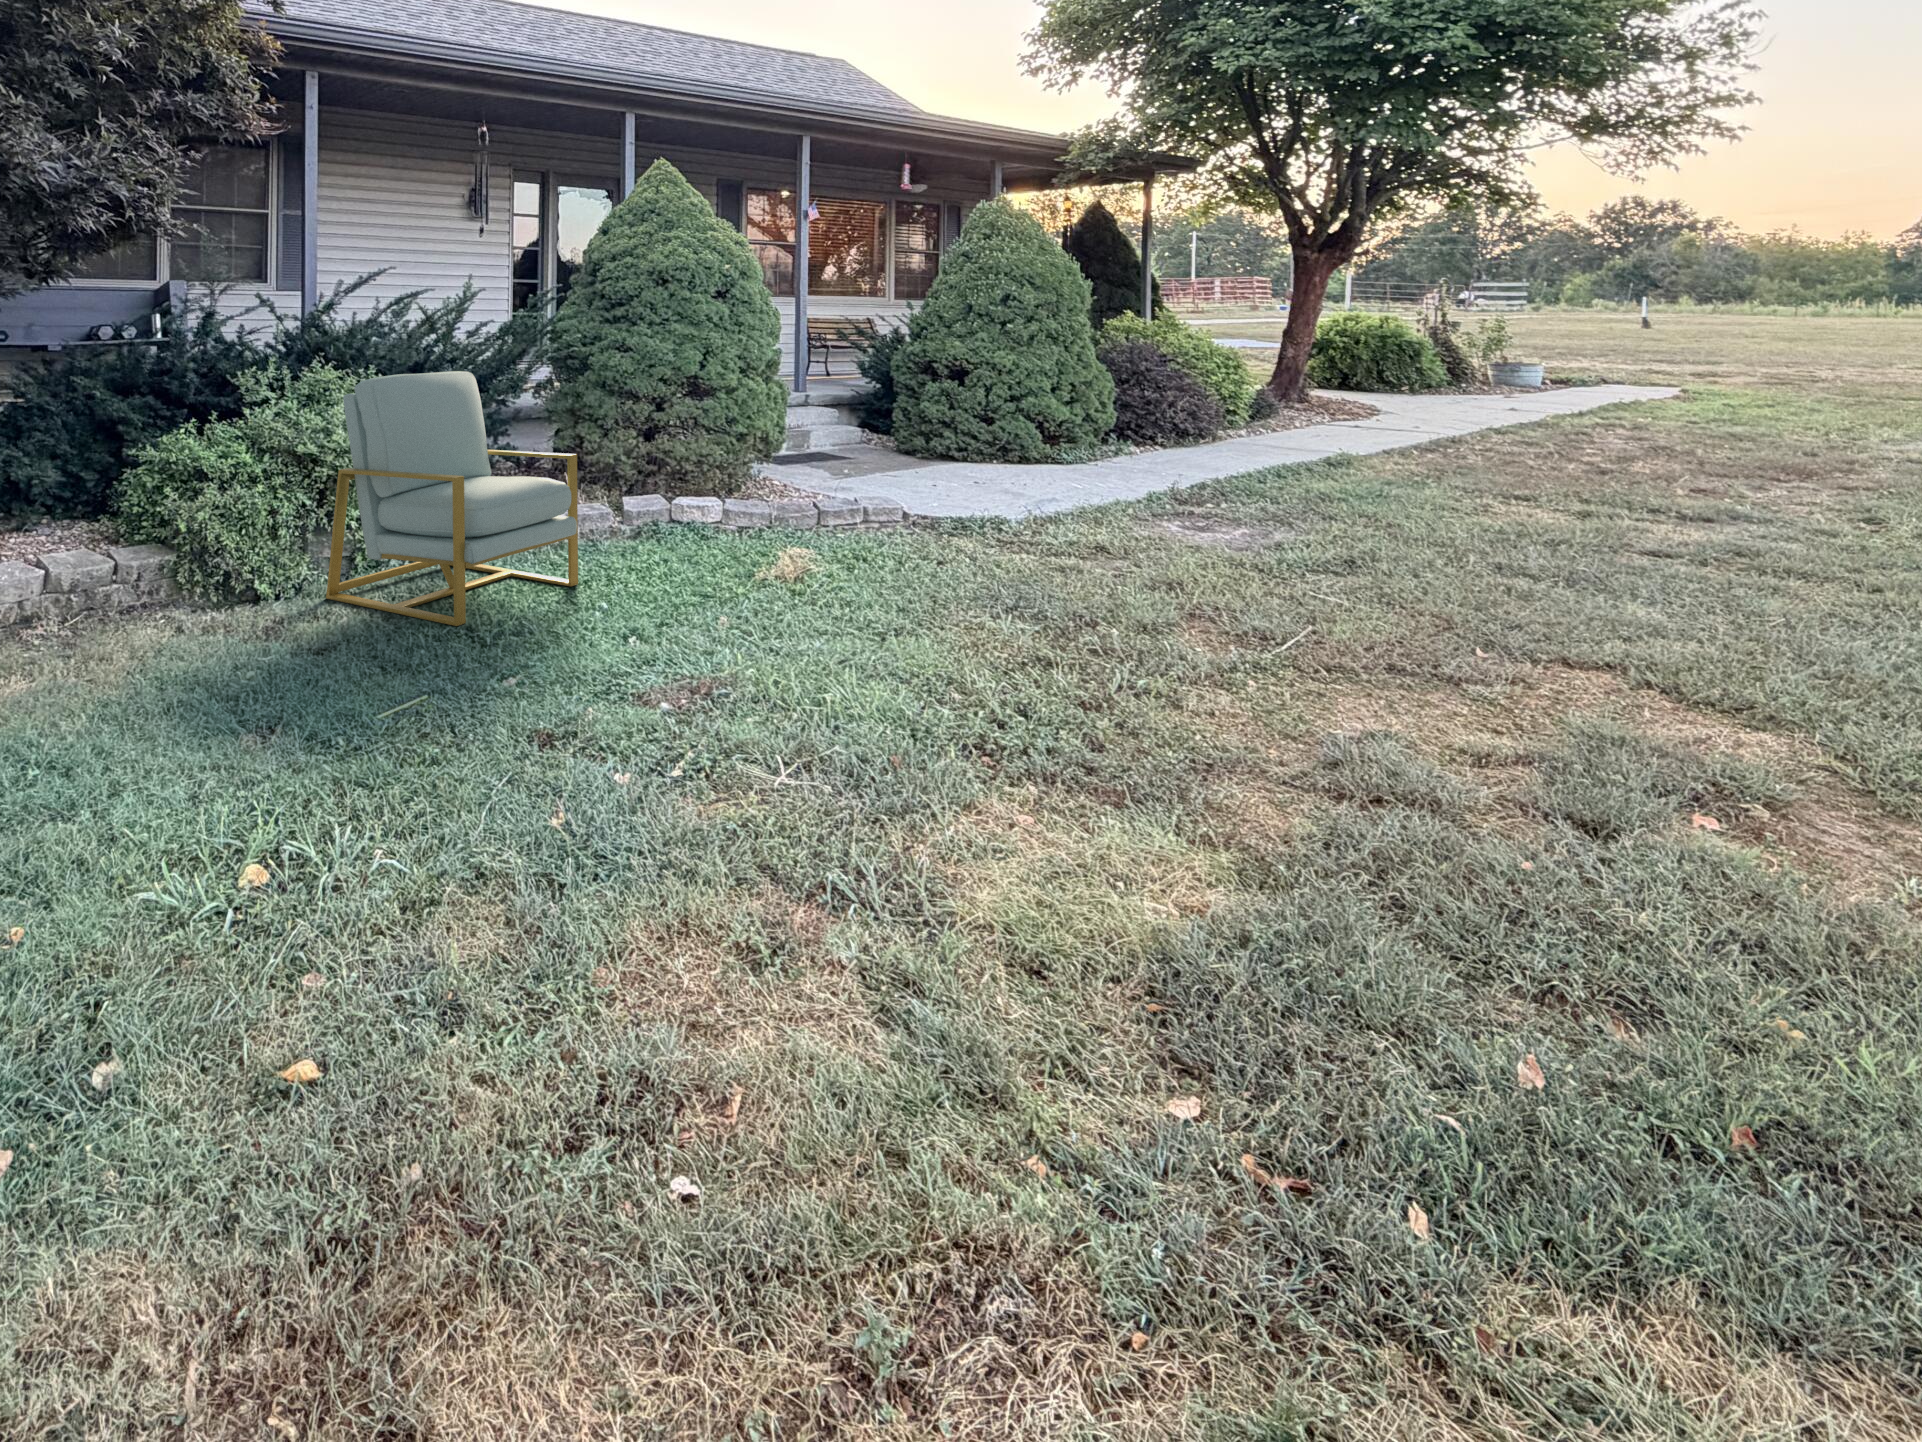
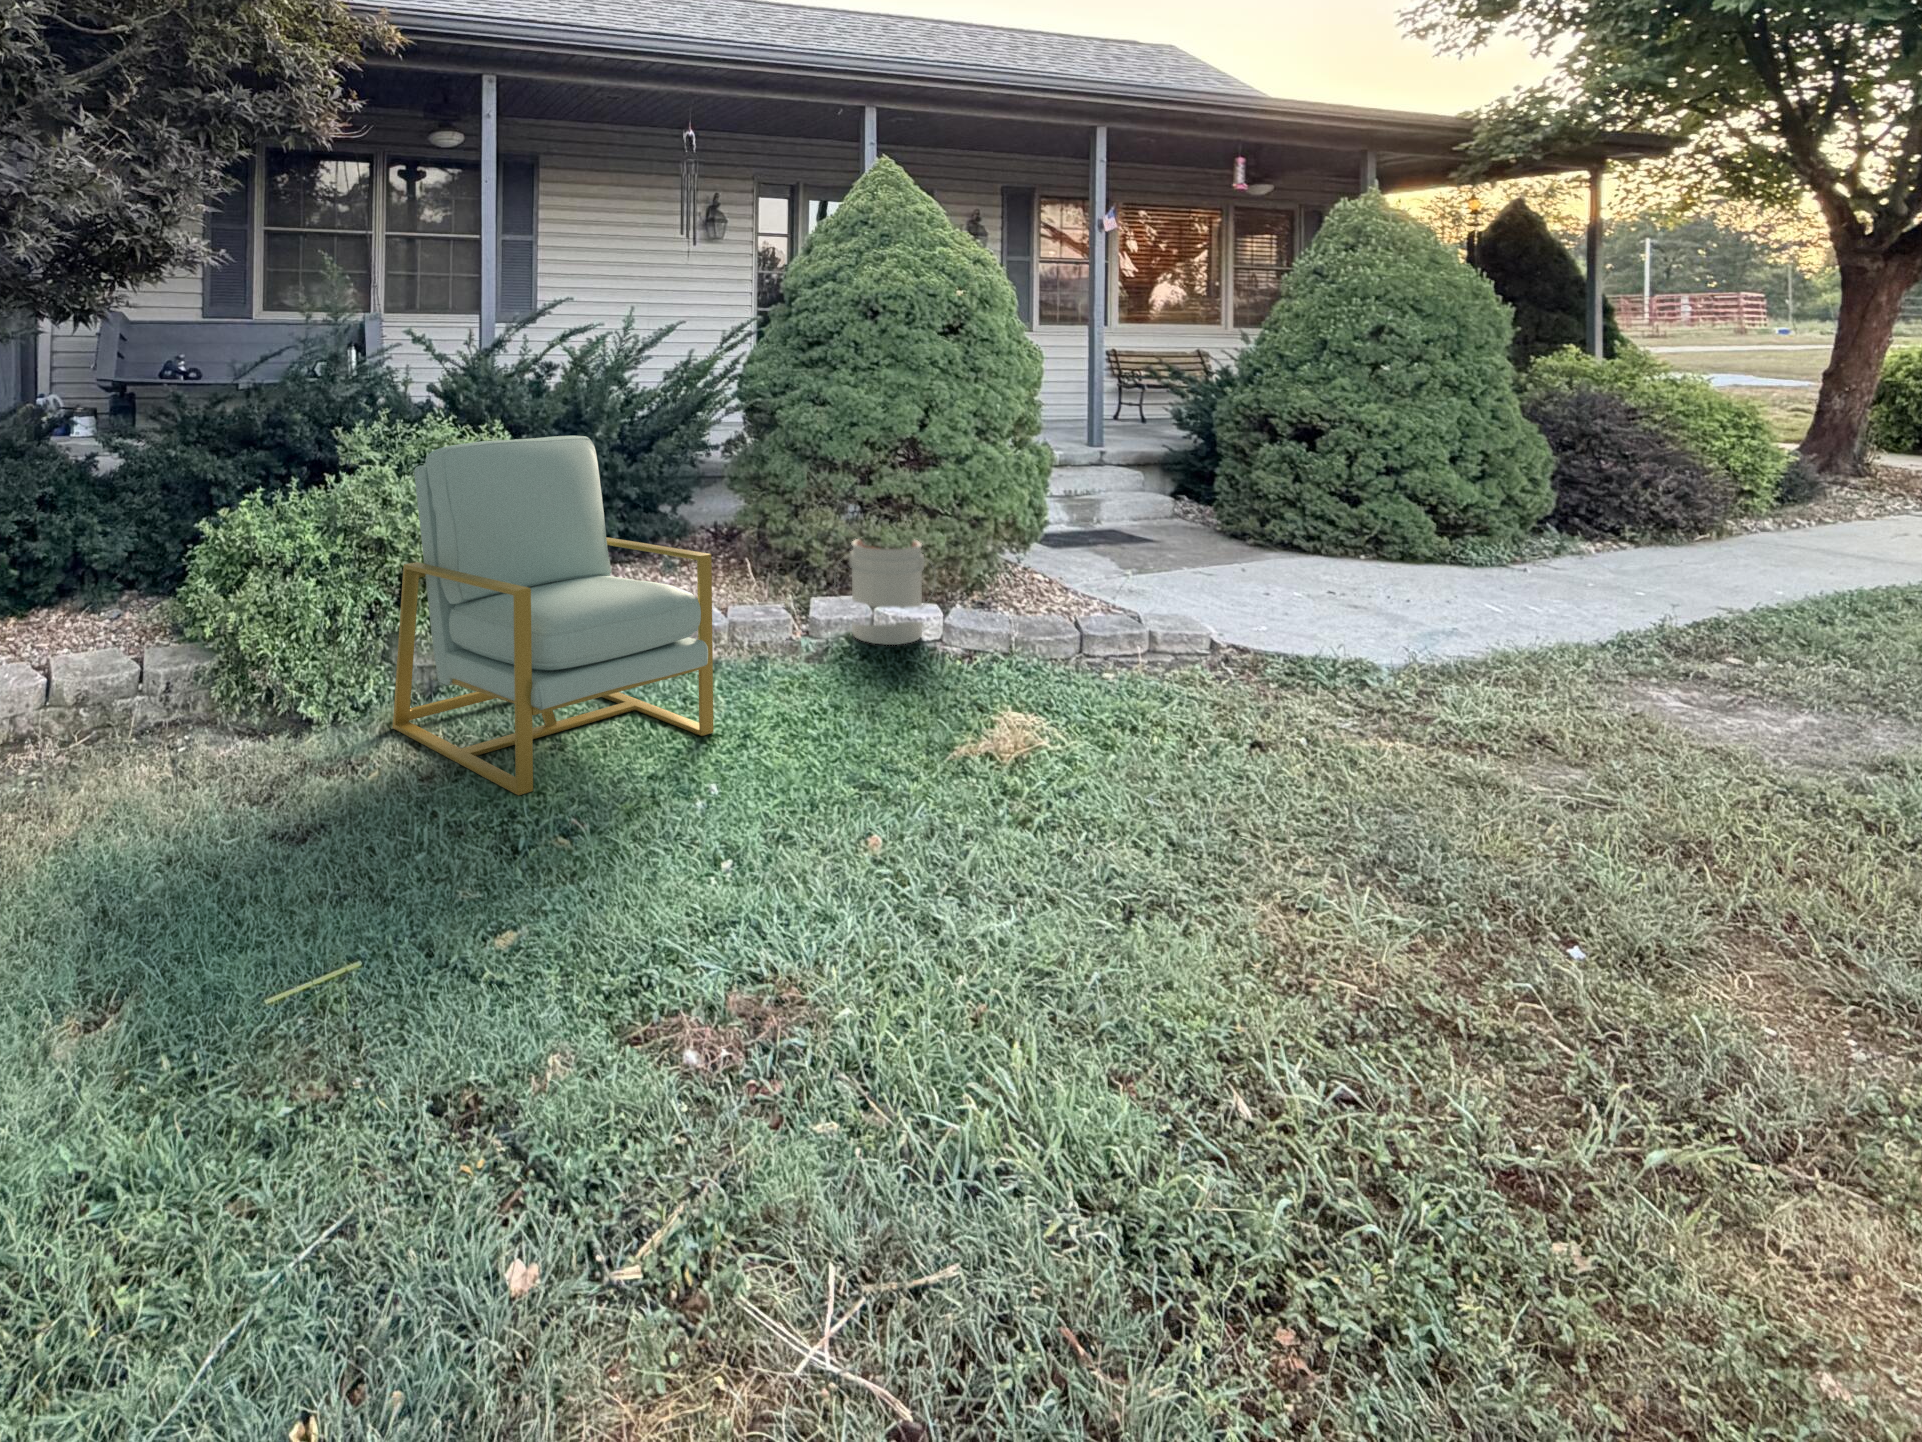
bucket: none [637,450,714,529] -> present [834,539,925,645]

